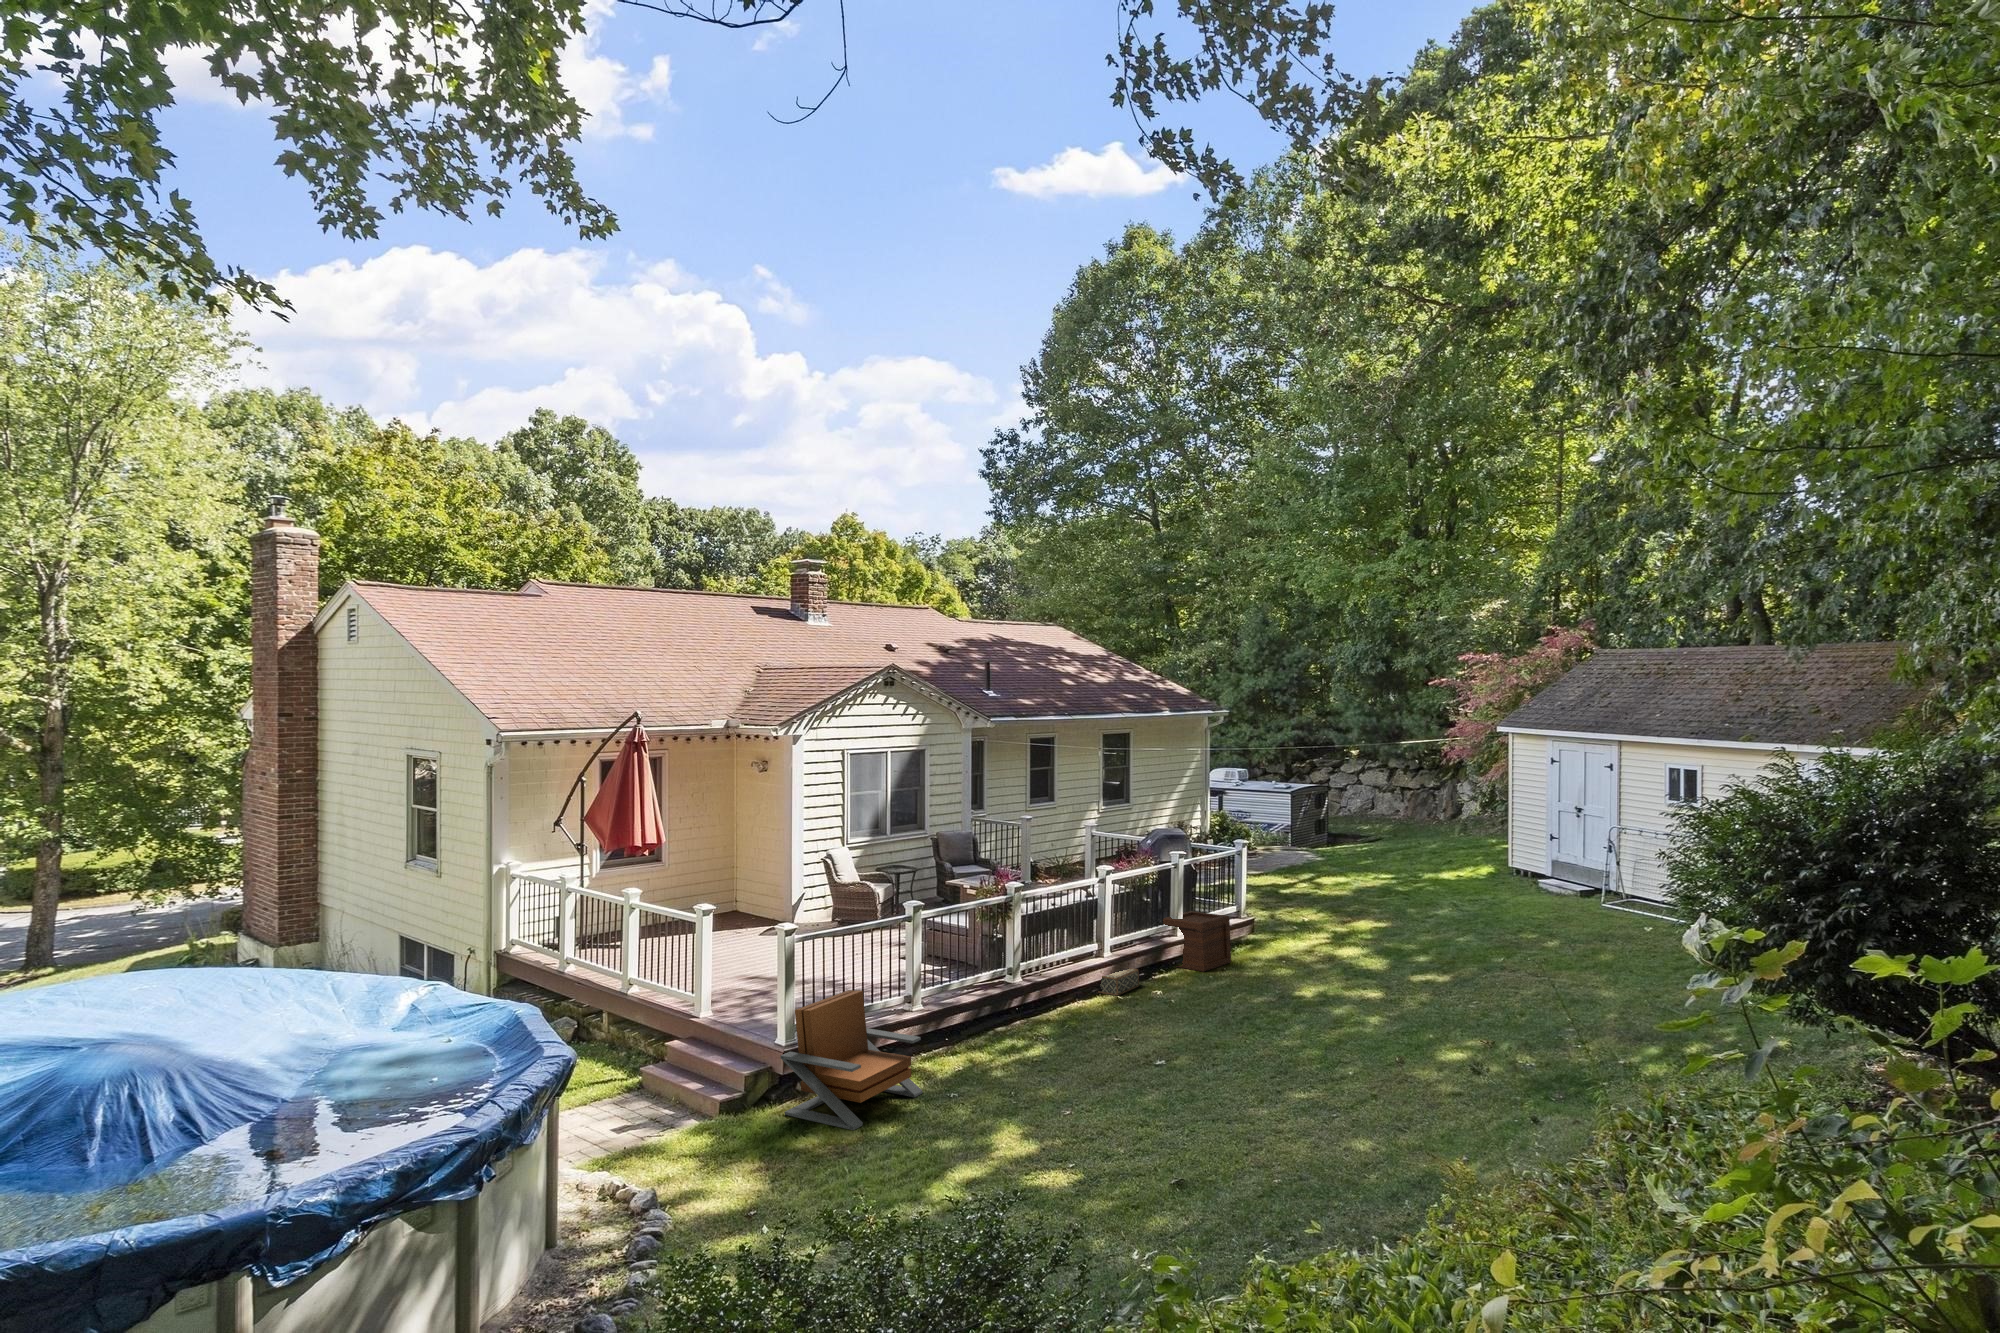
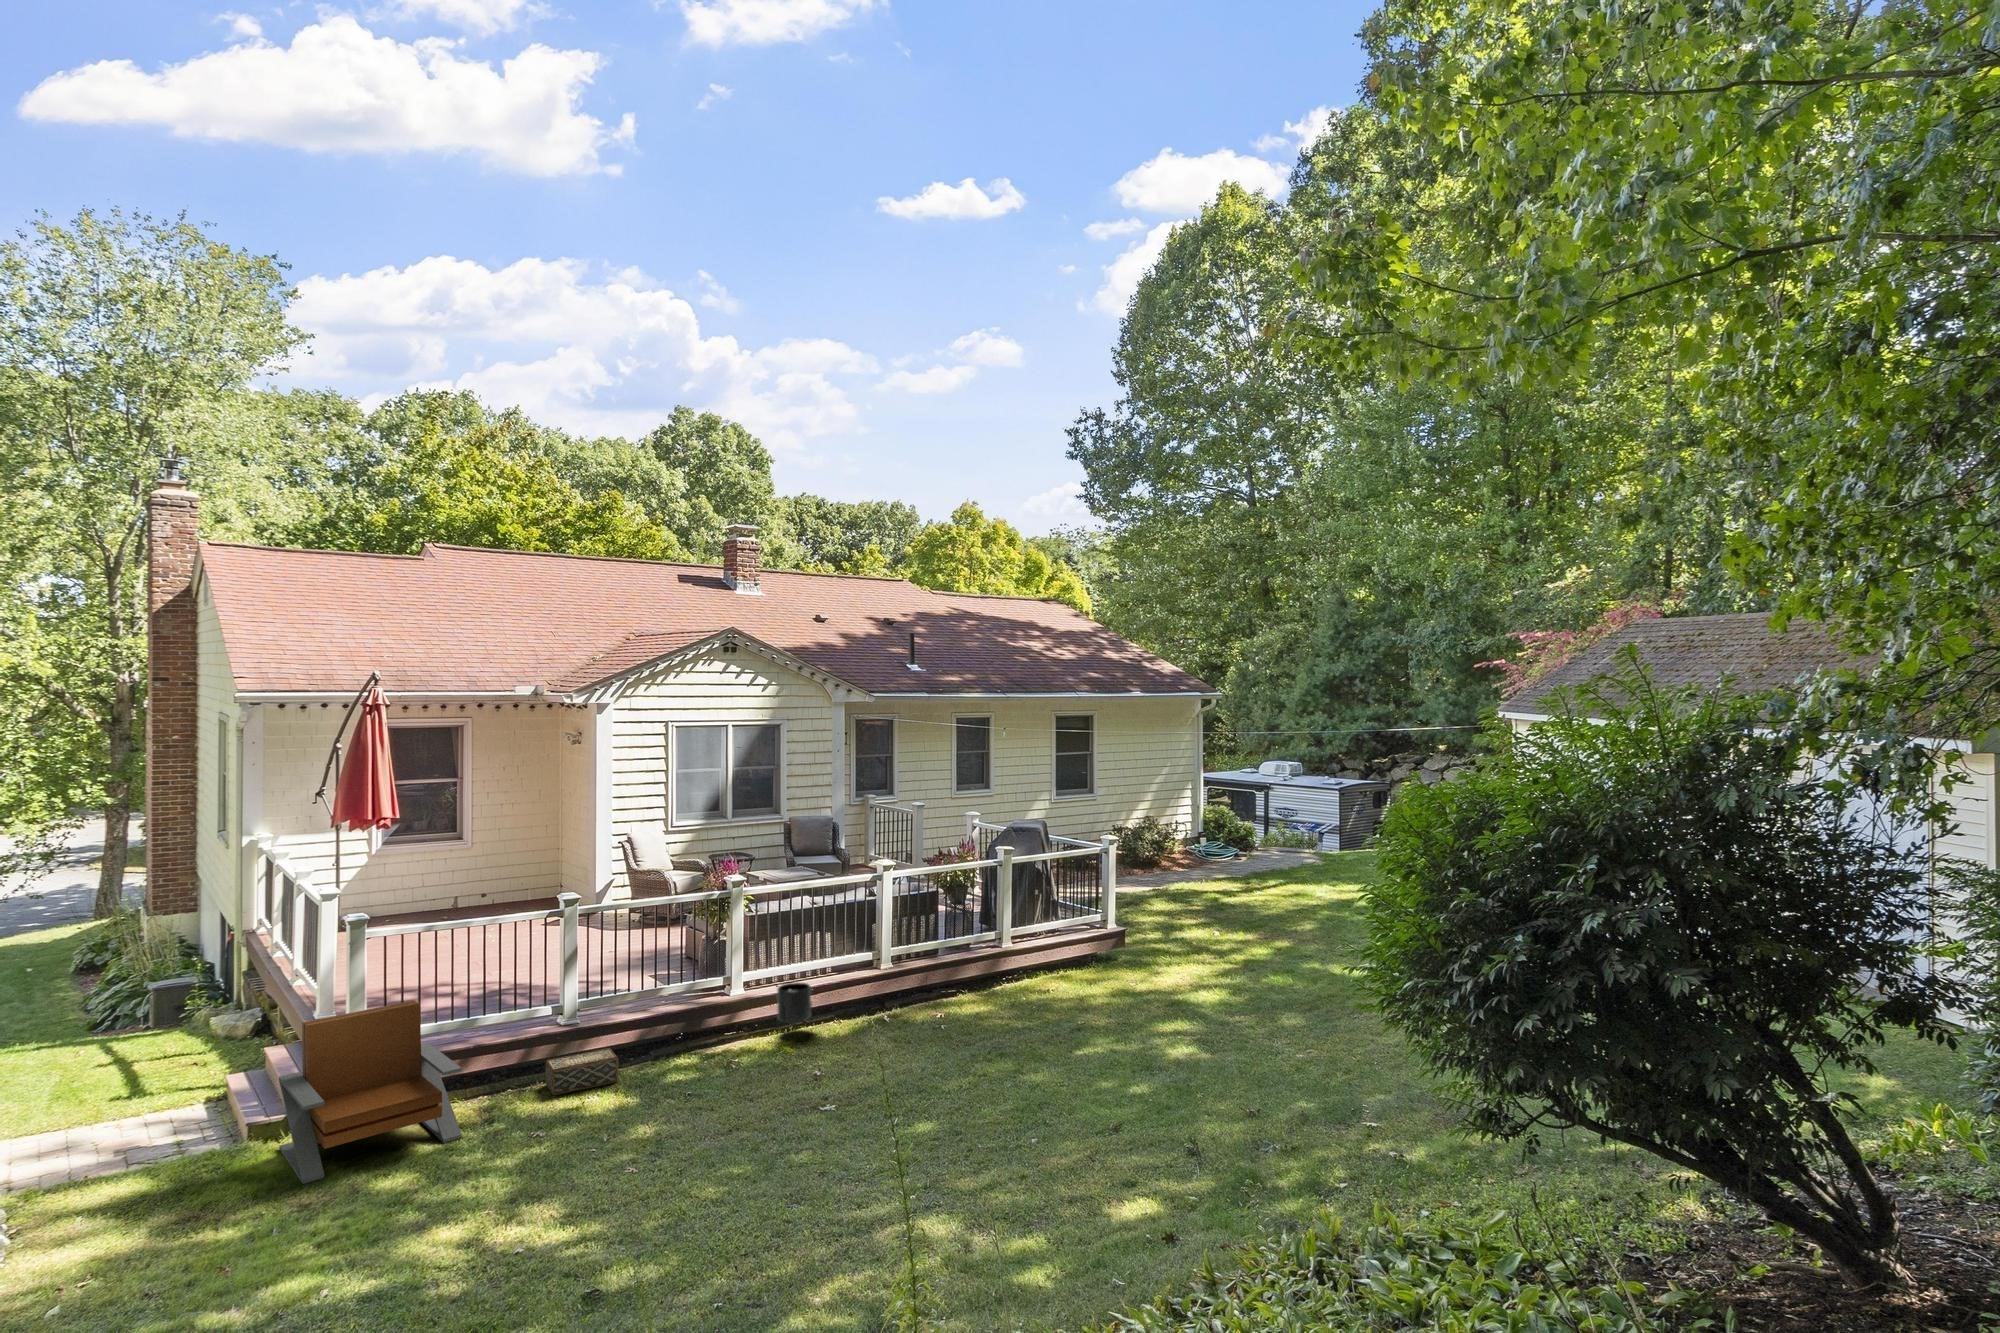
wooden crate: present [1163,911,1231,972] -> none [987,923,1067,1000]
planter: none [1049,966,1078,1012] -> present [777,982,812,1023]
woven basket: present [1098,968,1139,995] -> present [546,1048,618,1095]

